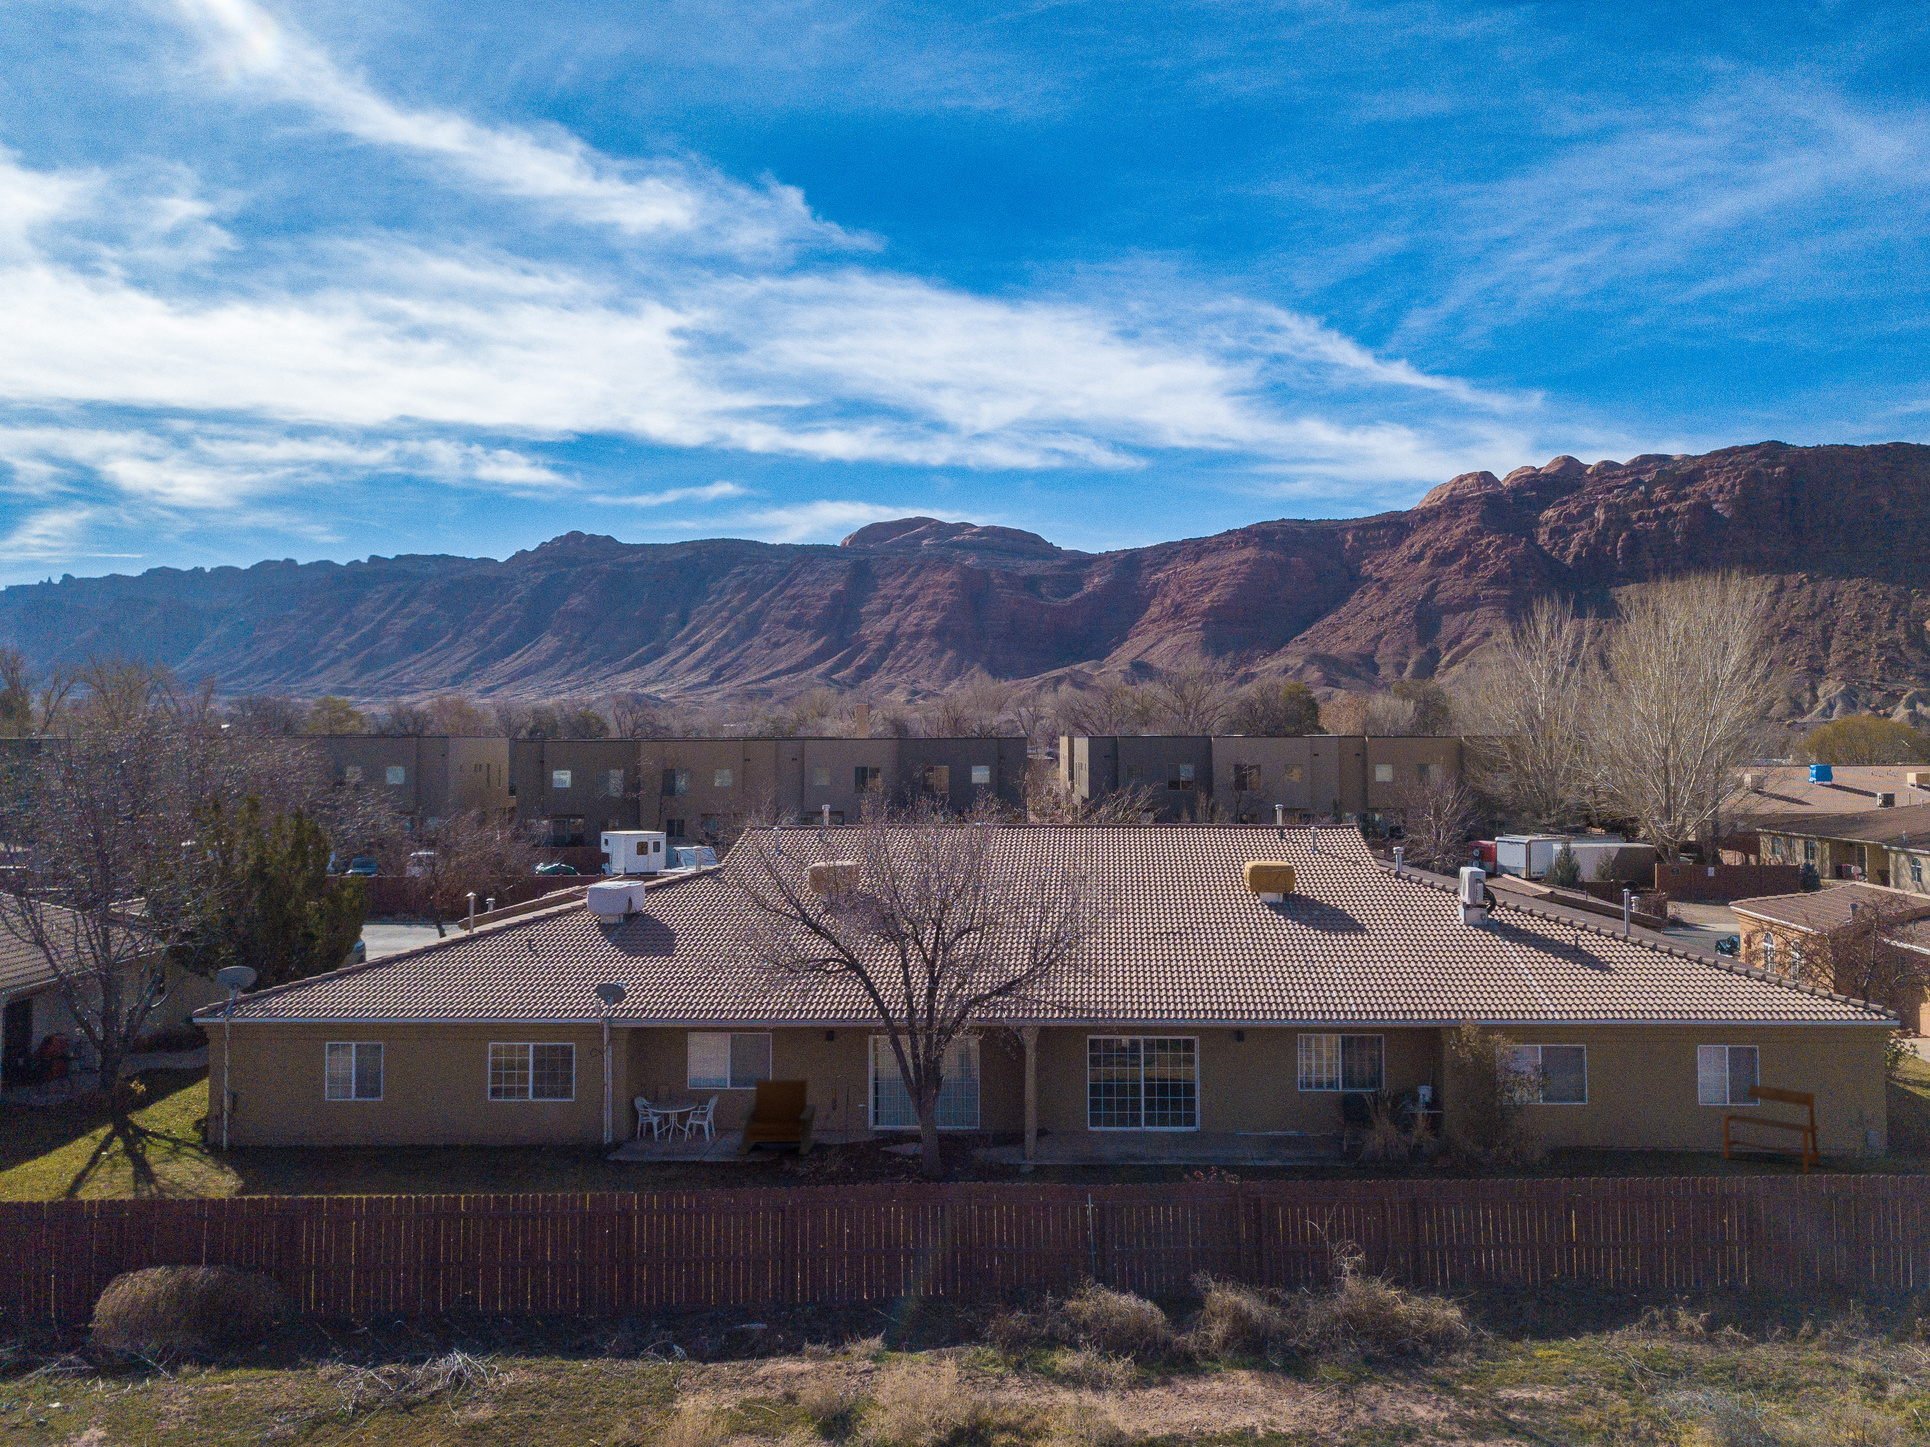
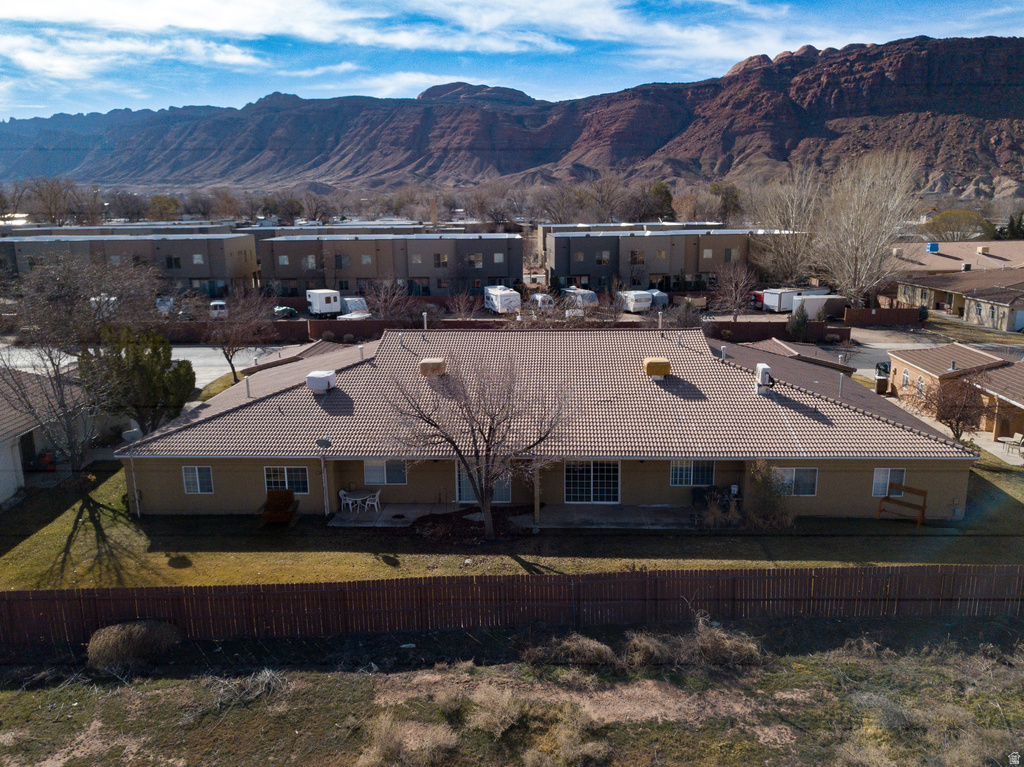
lounge chair: present [738,1079,816,1155] -> present [256,488,301,528]

